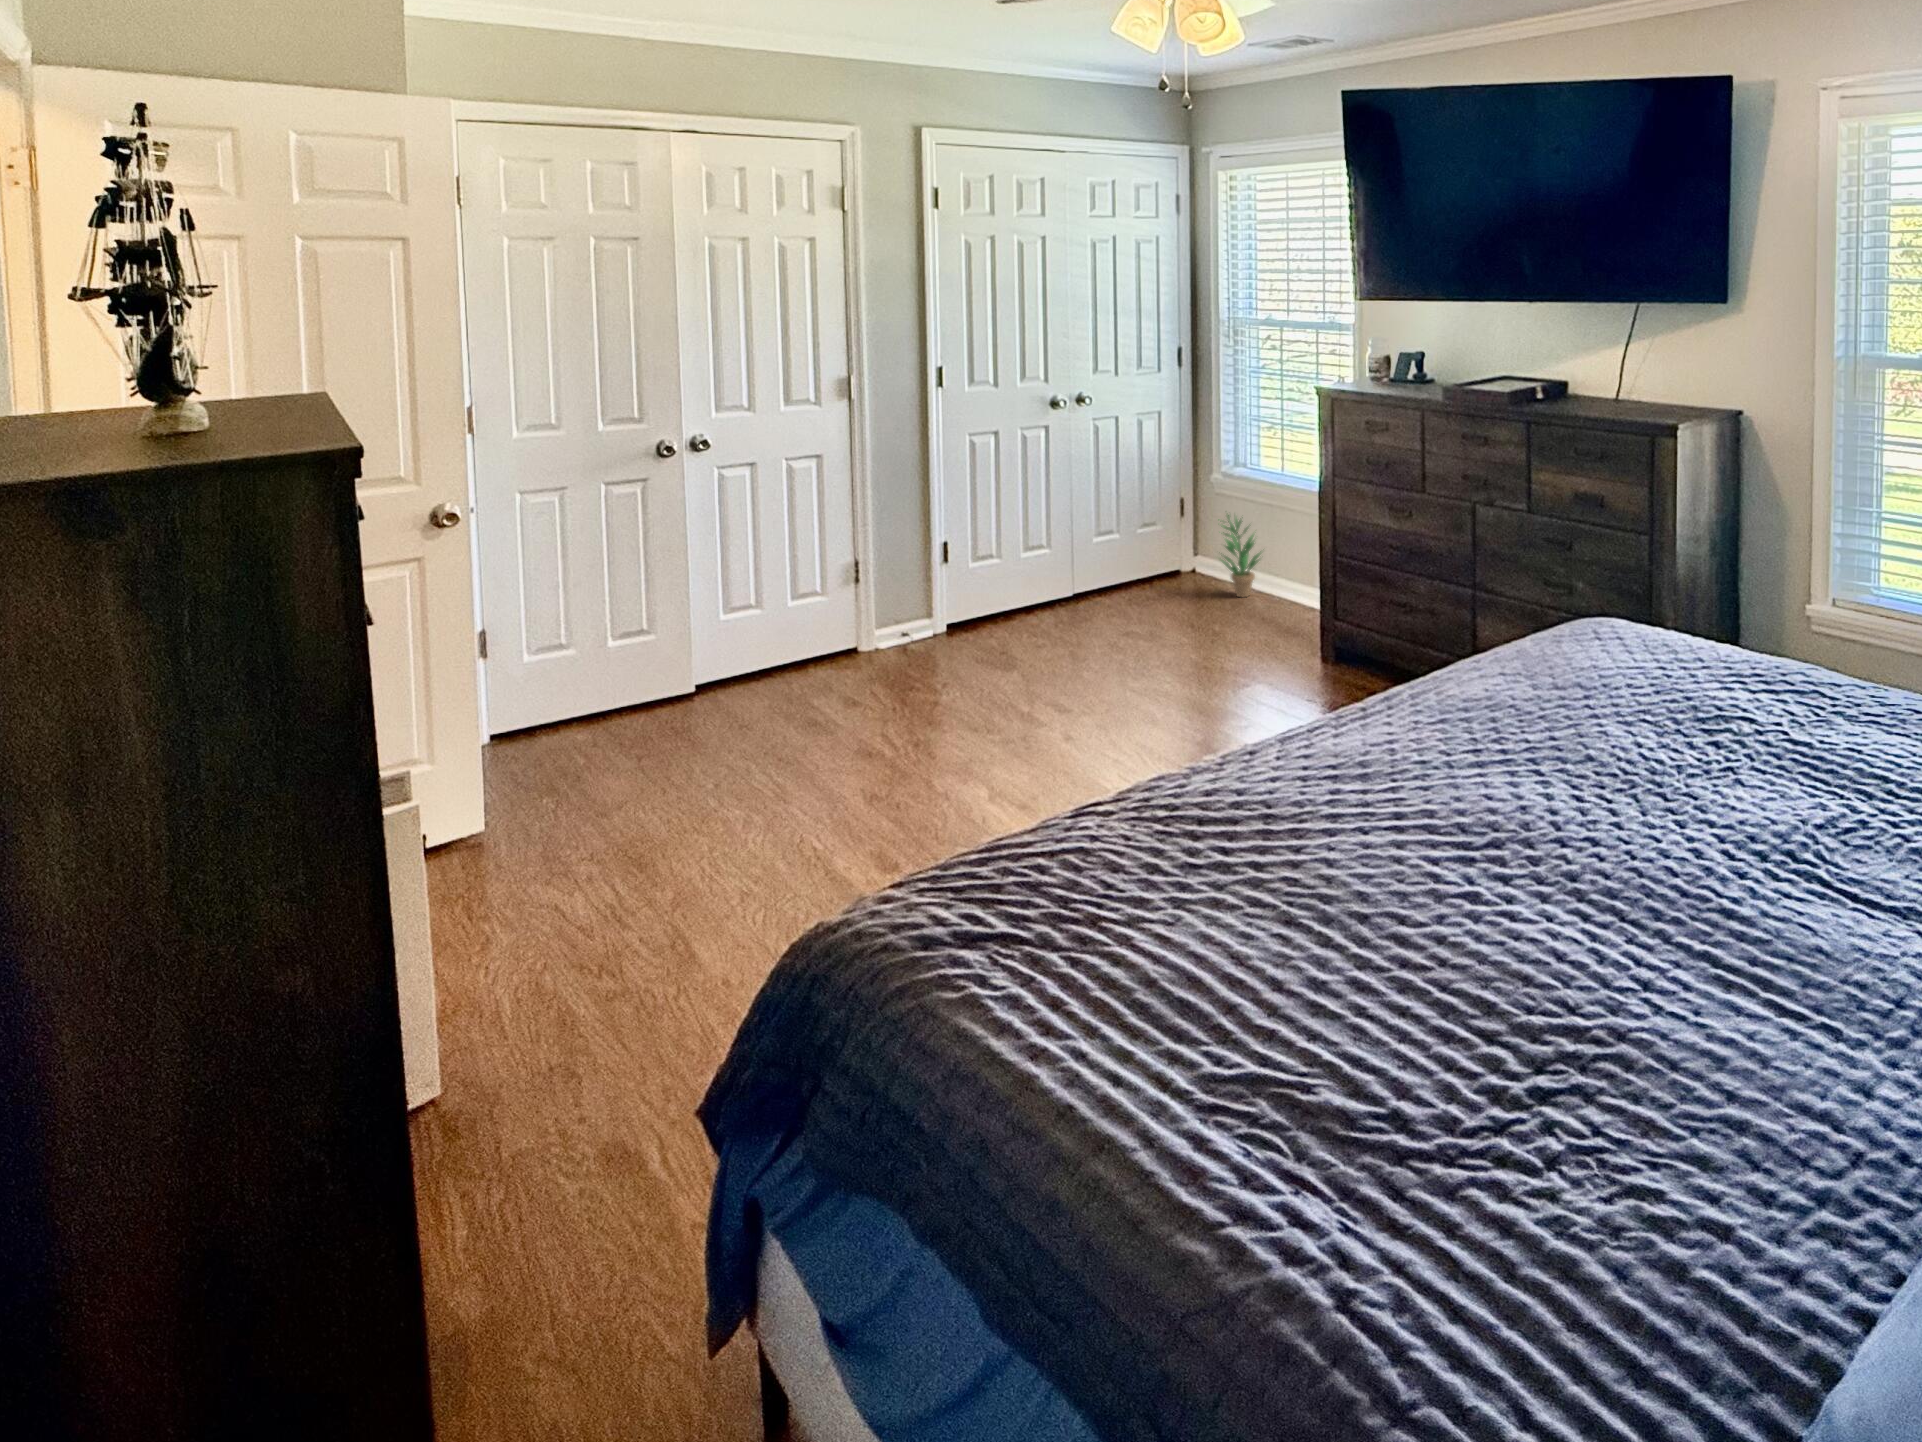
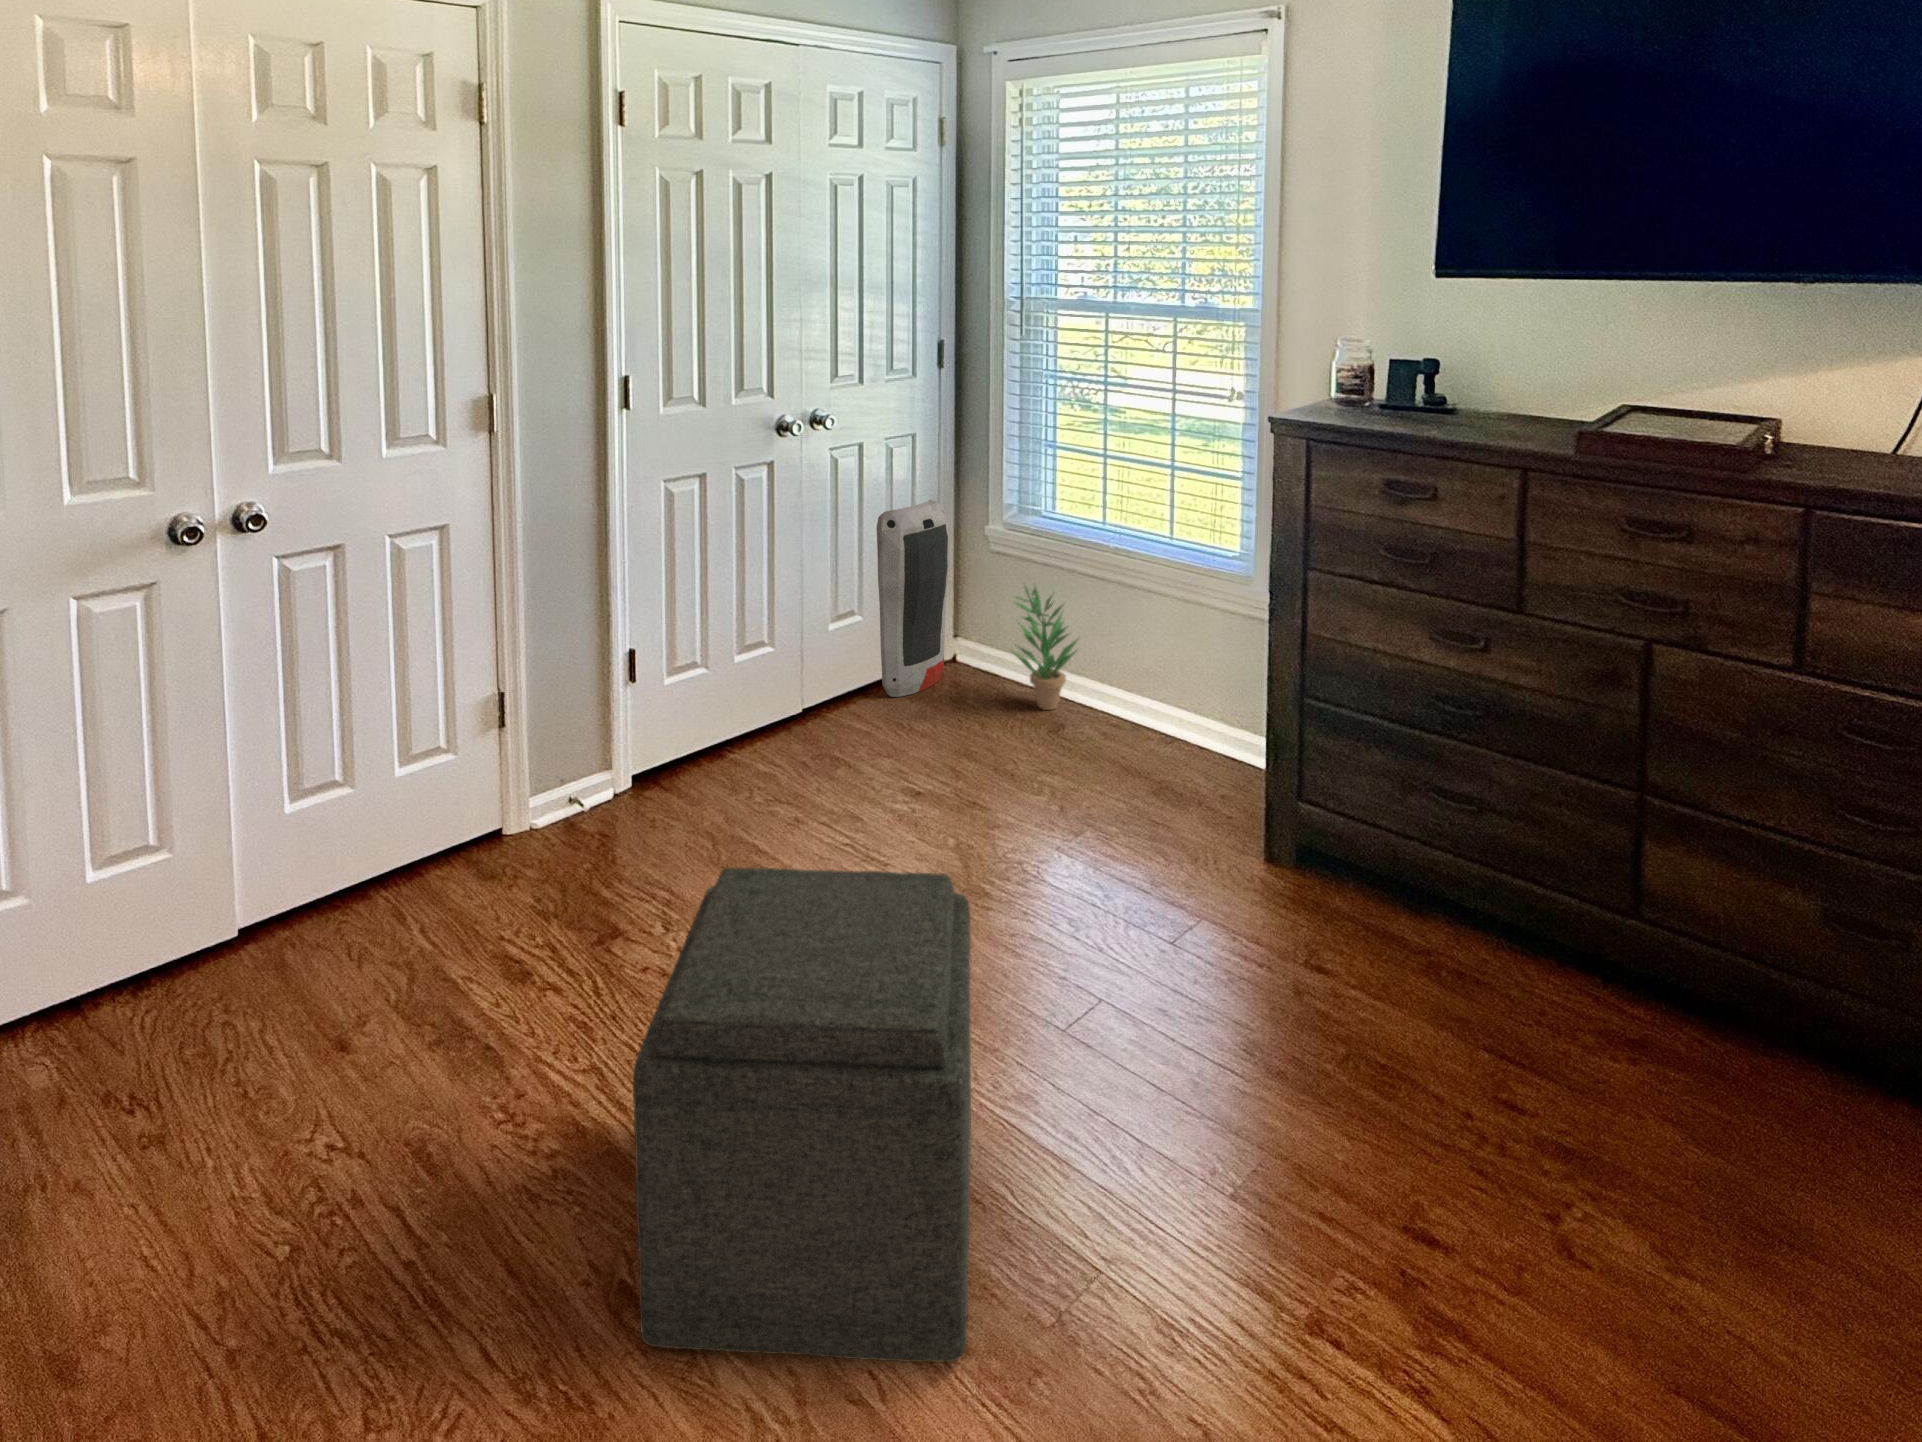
air purifier: none [1128,458,1186,592] -> present [877,500,949,697]
ottoman: none [866,608,1070,804] -> present [633,868,971,1362]

